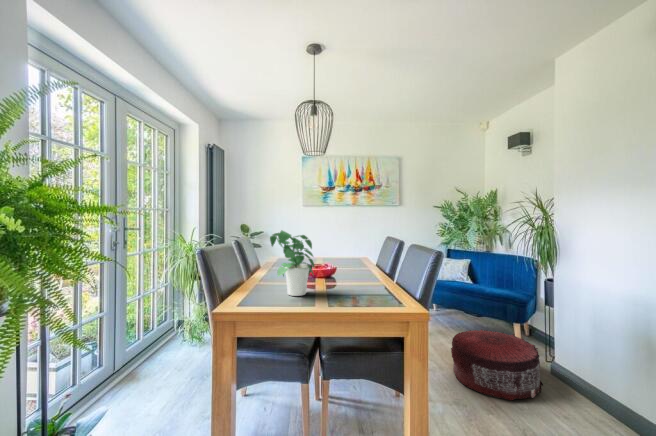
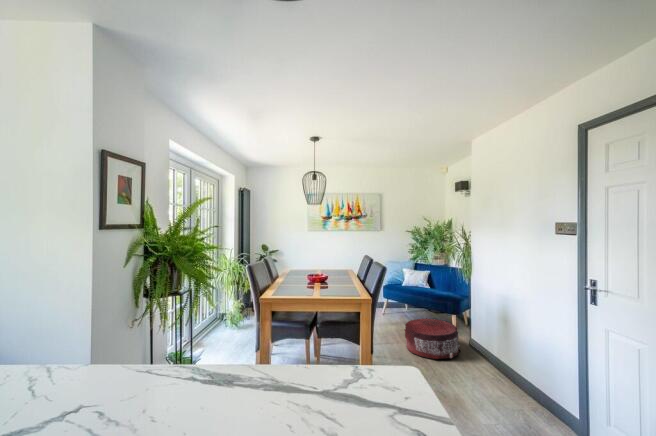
potted plant: present [270,230,314,296] -> none [288,254,313,291]

